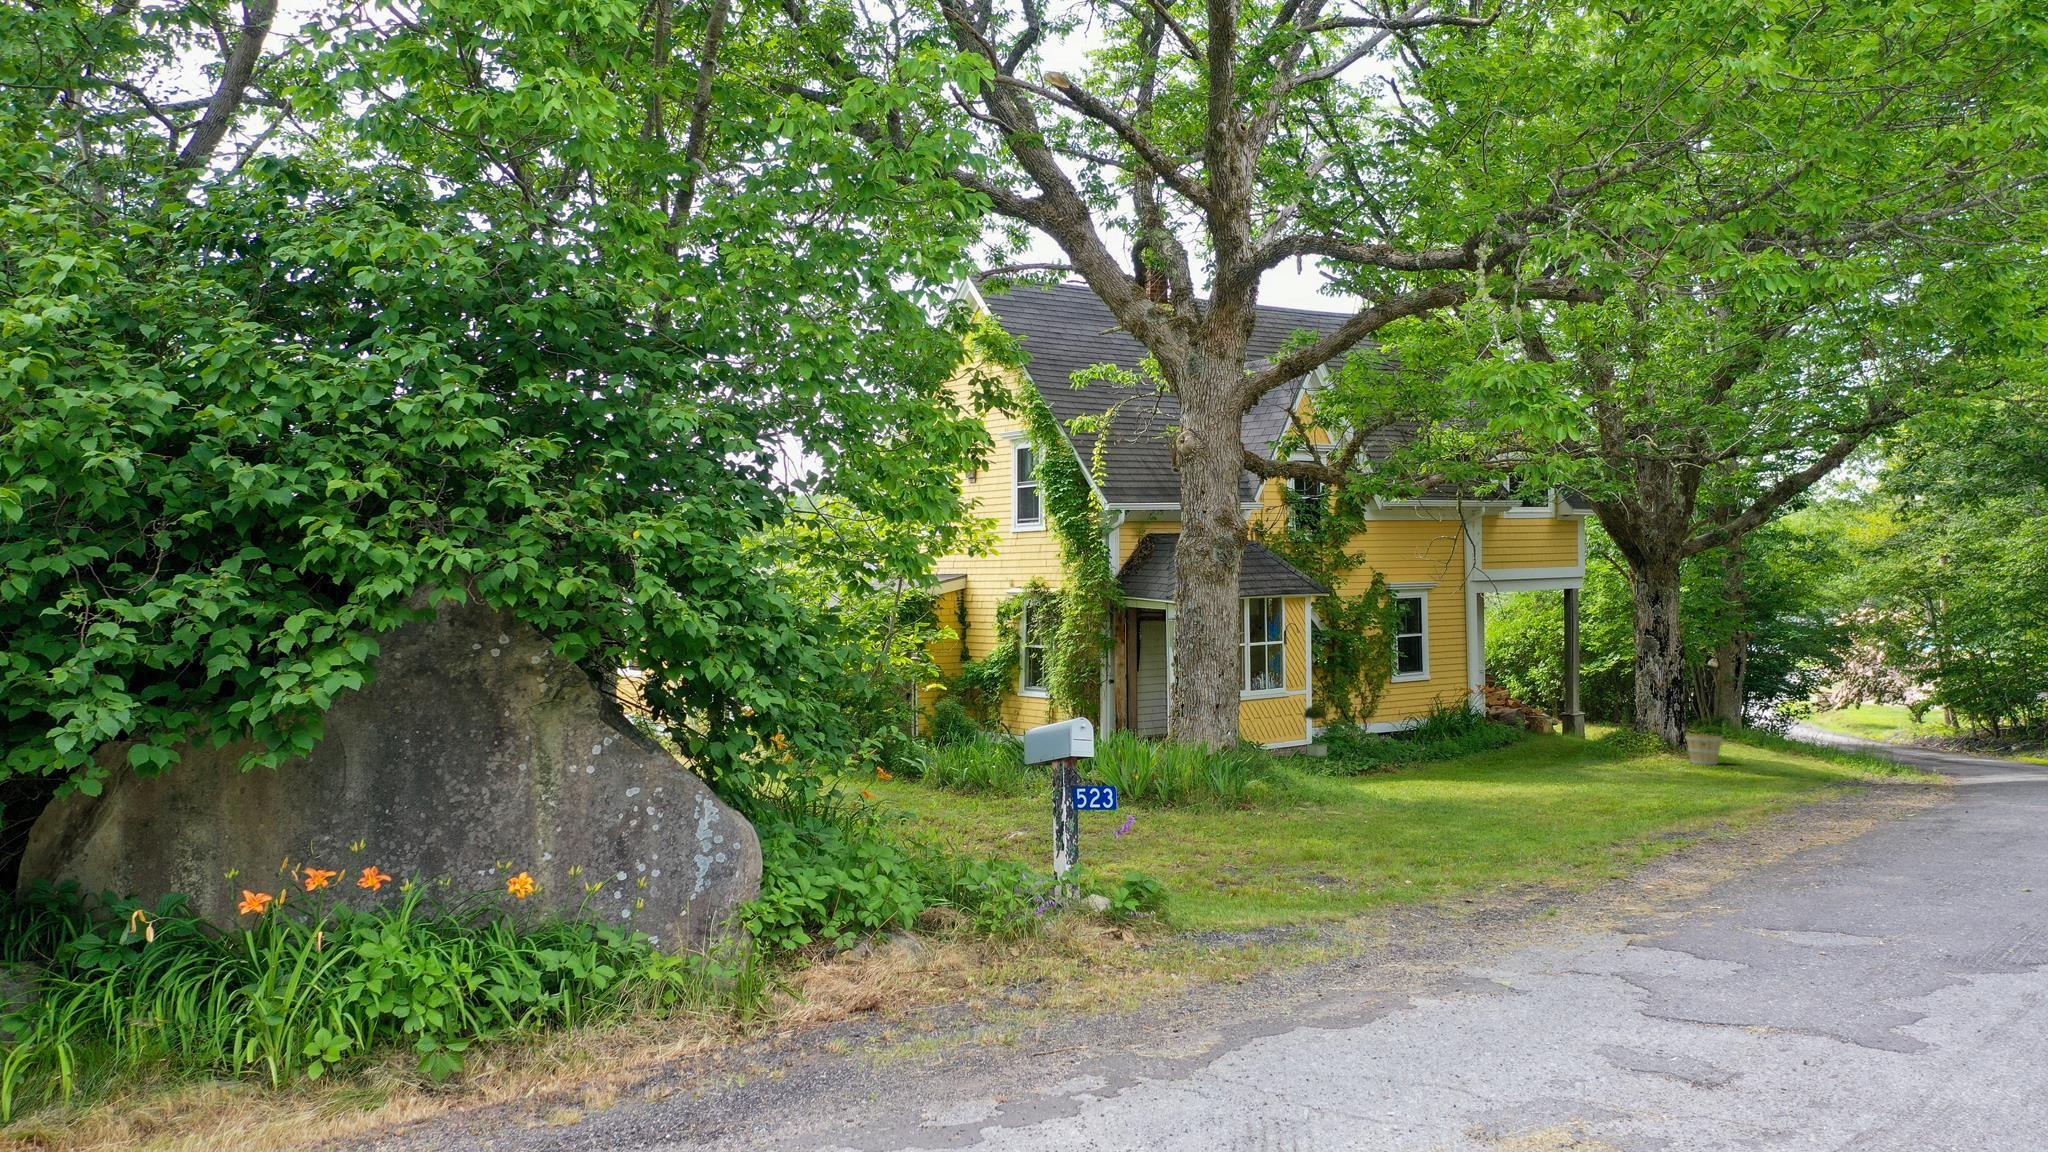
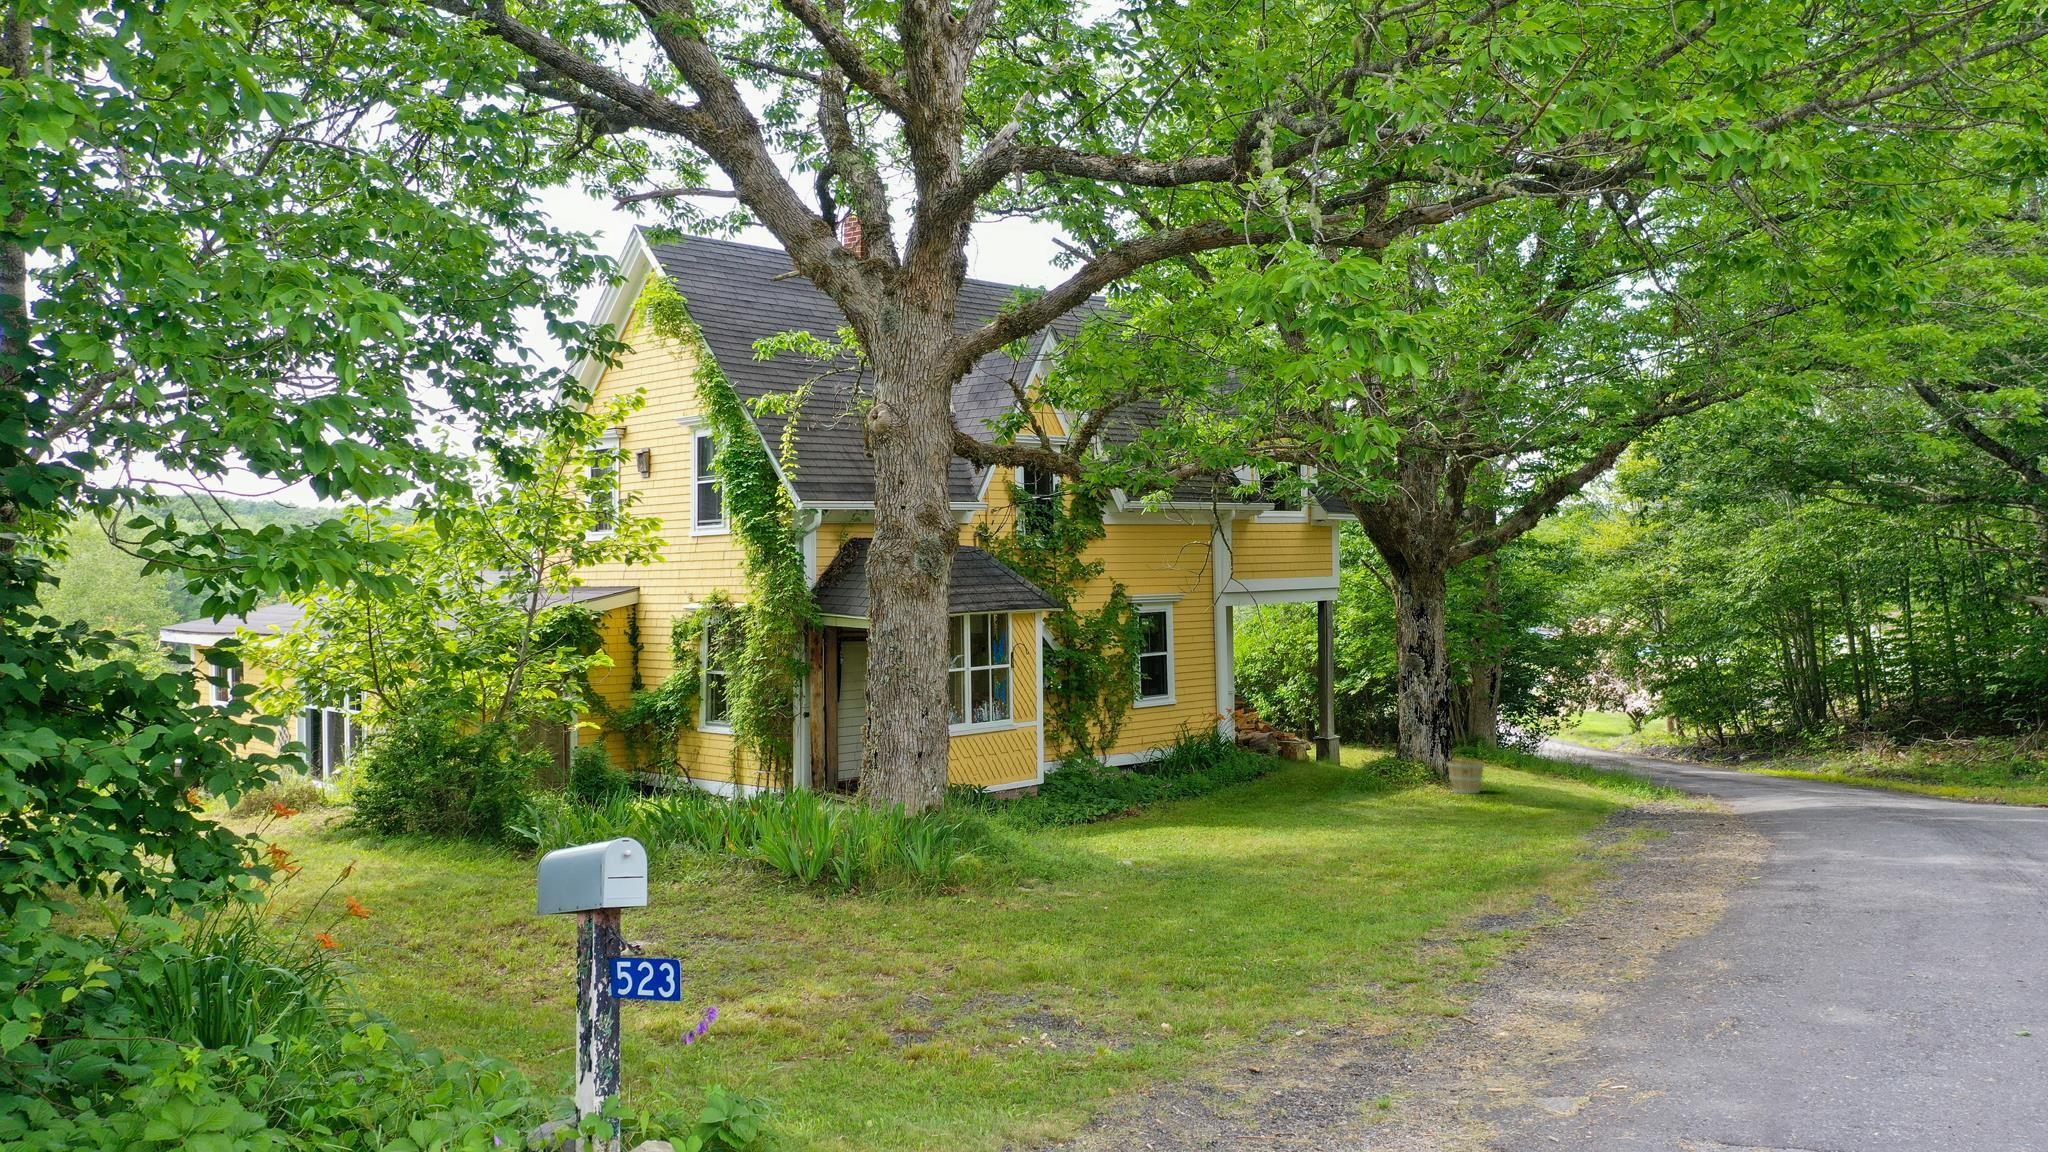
potted tree: present [1304,706,1327,757] -> none [1036,738,1063,798]

